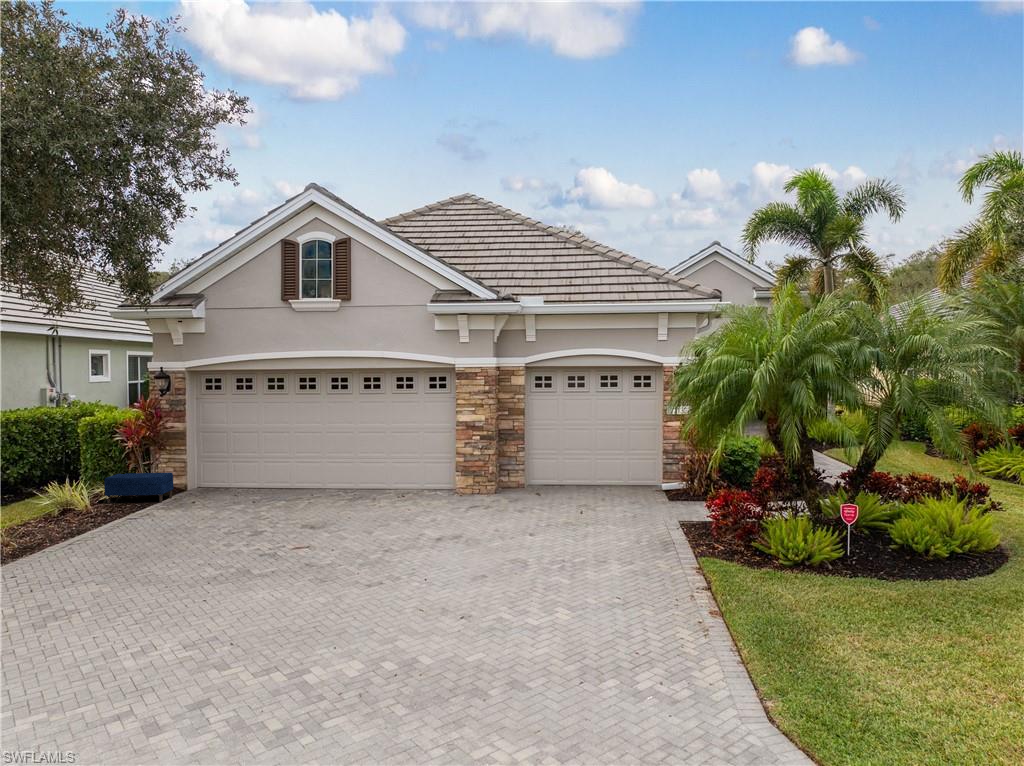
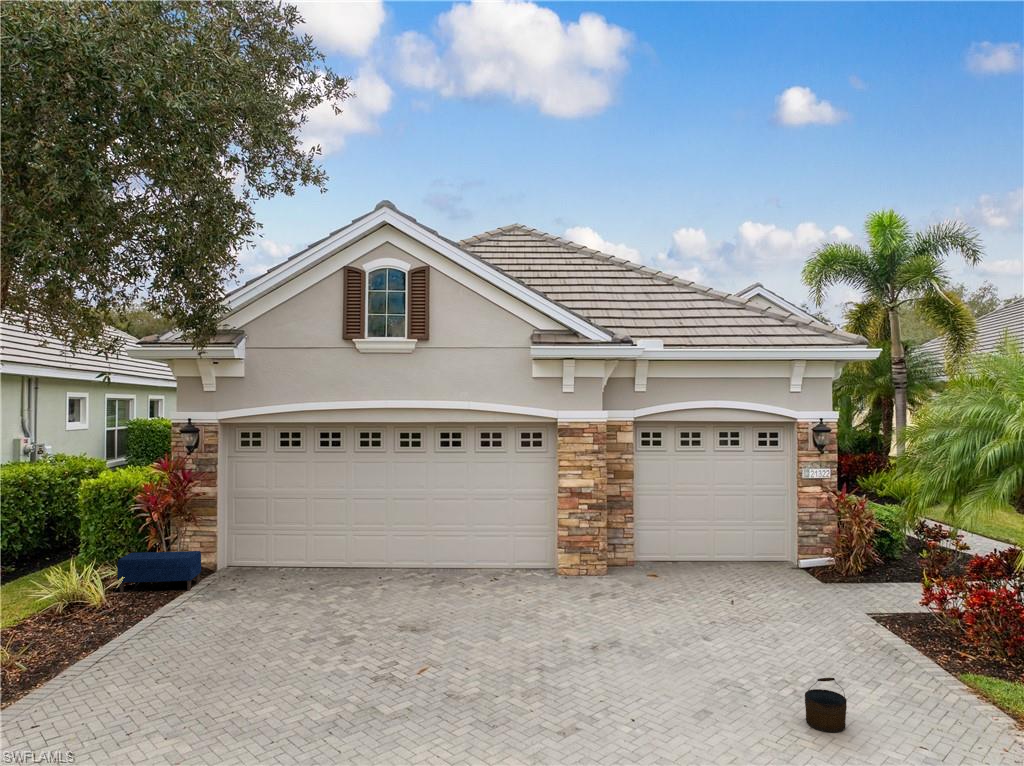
bucket: none [559,553,590,593] -> present [805,678,847,732]

